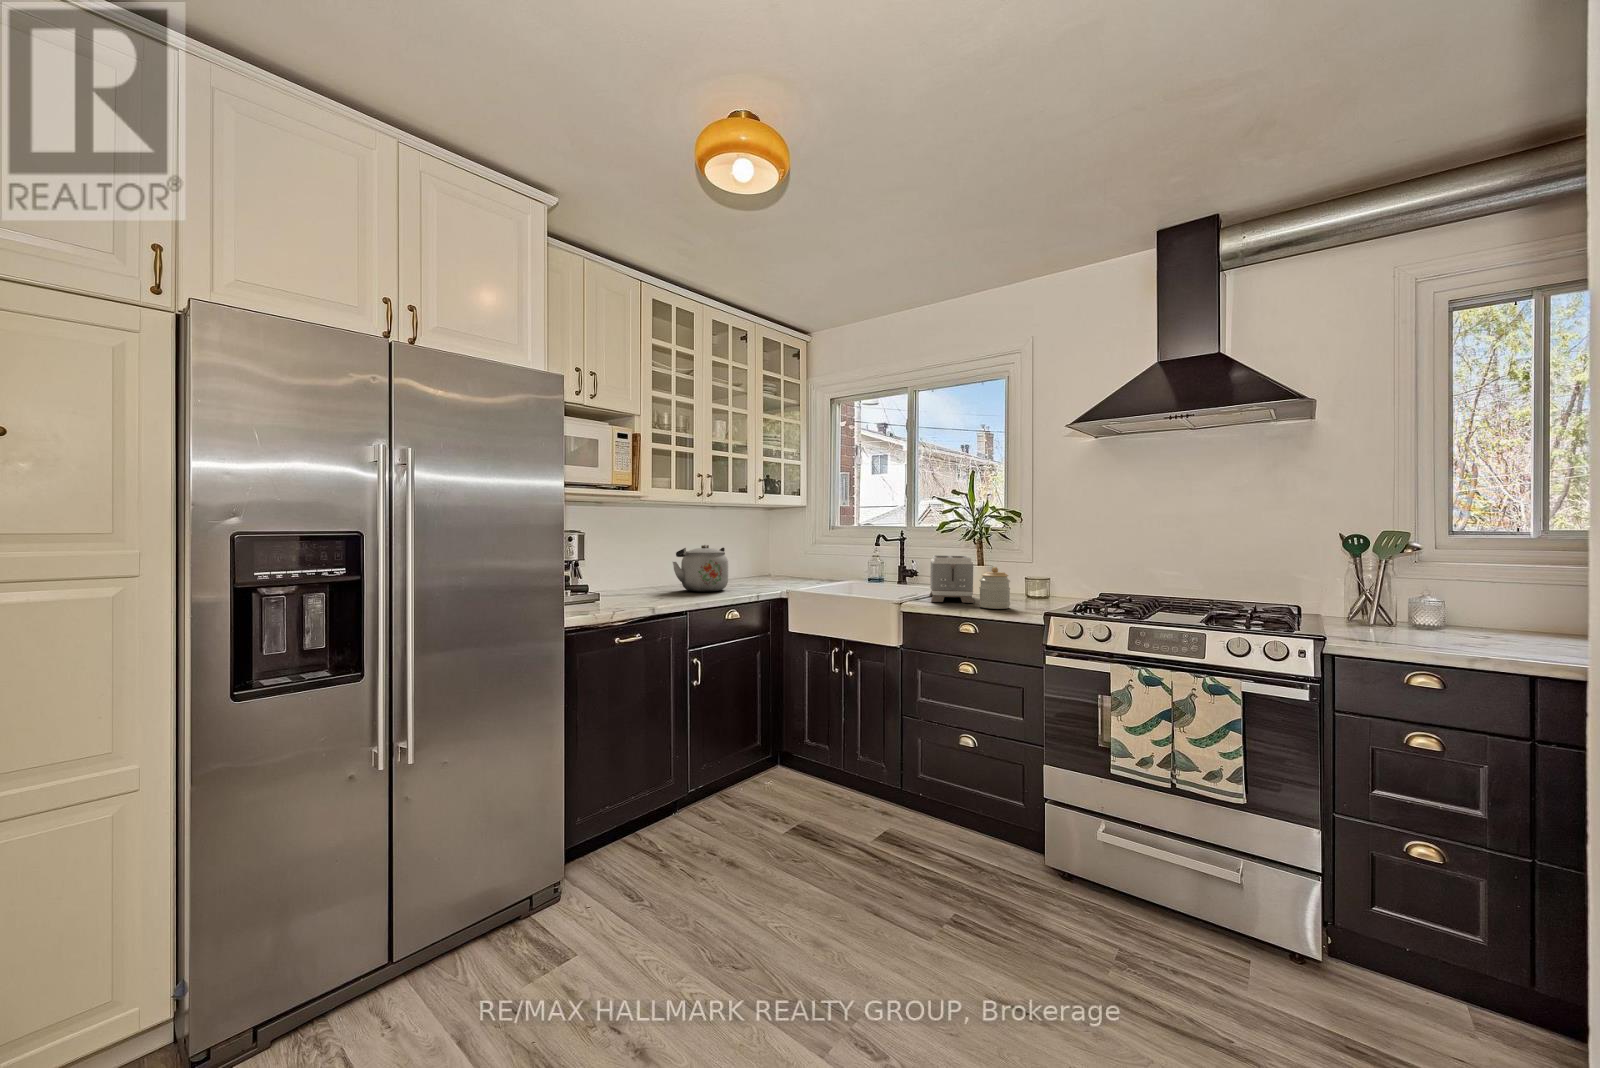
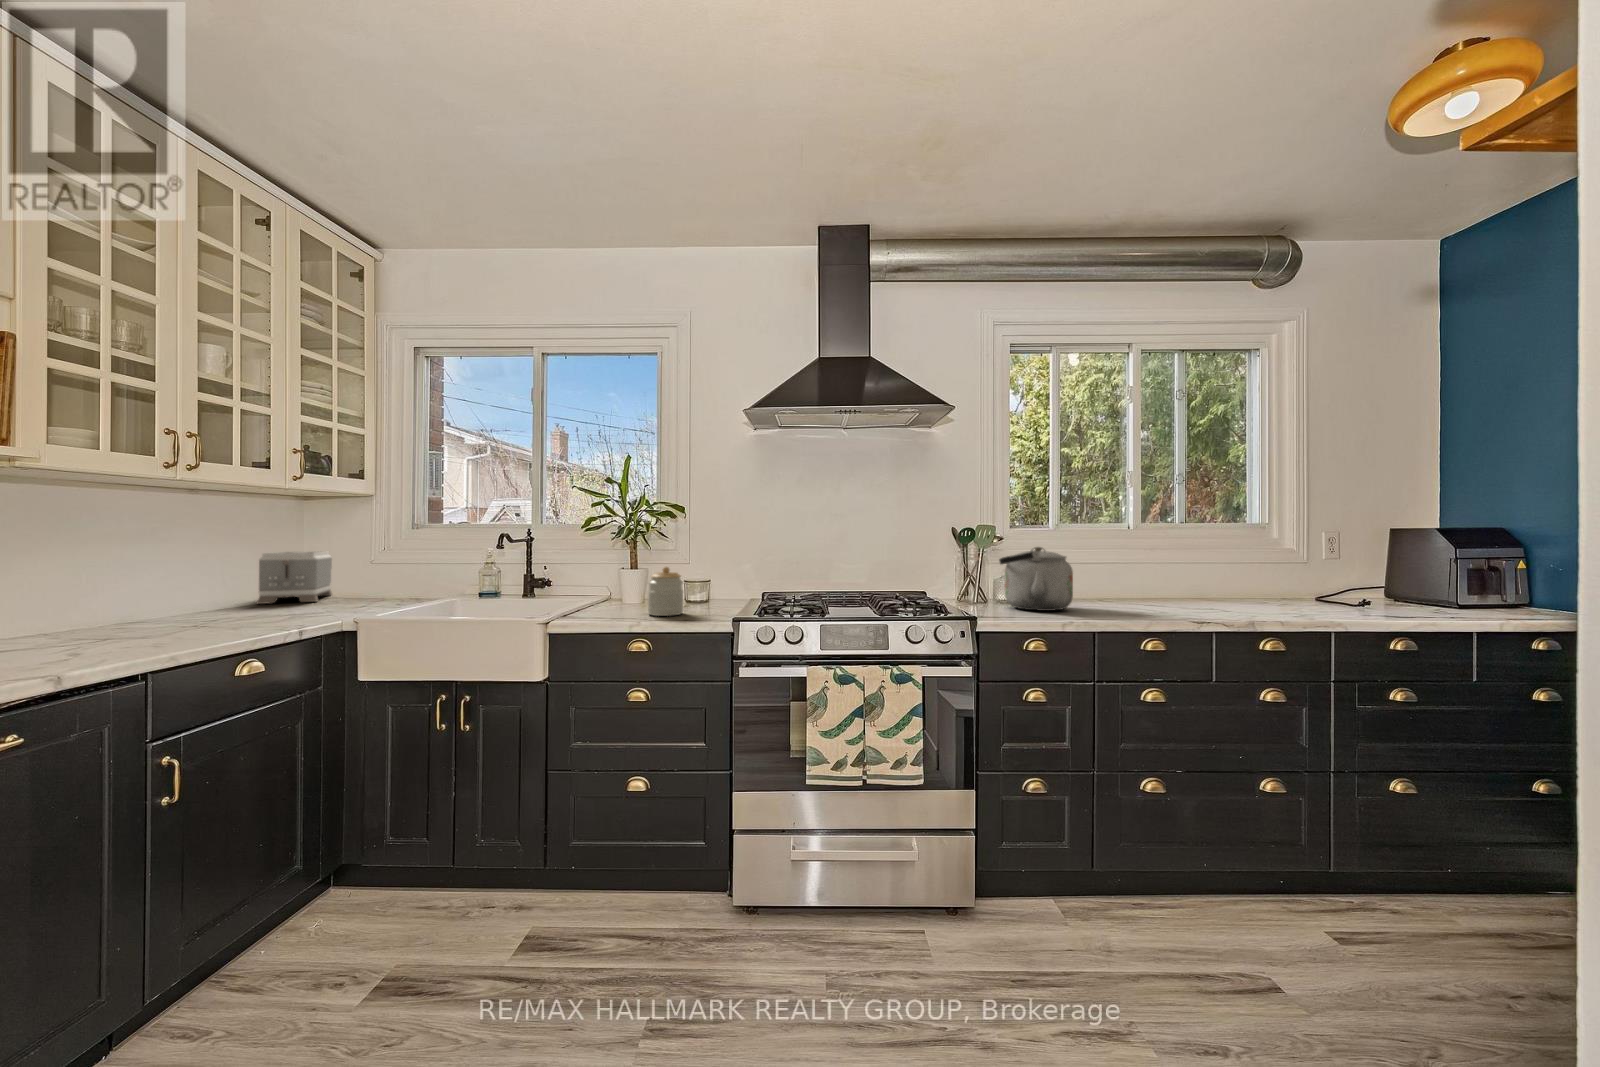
kettle: present [673,545,728,592] -> present [999,547,1073,611]
toaster: present [930,555,974,603] -> present [257,552,332,604]

